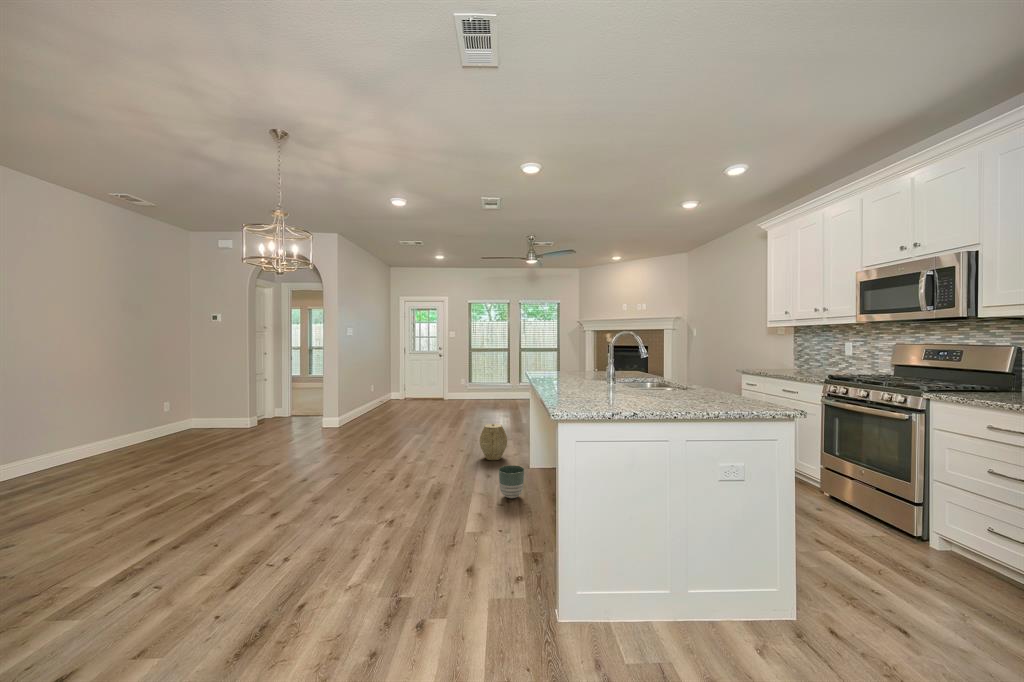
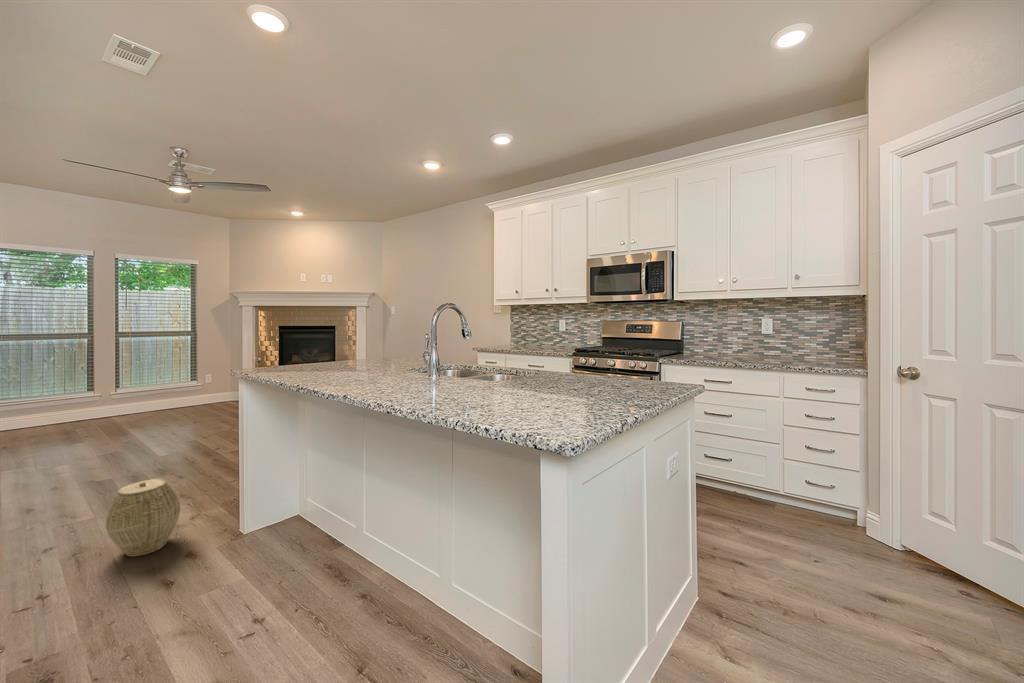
planter: present [499,465,524,498] -> none [226,552,285,625]

